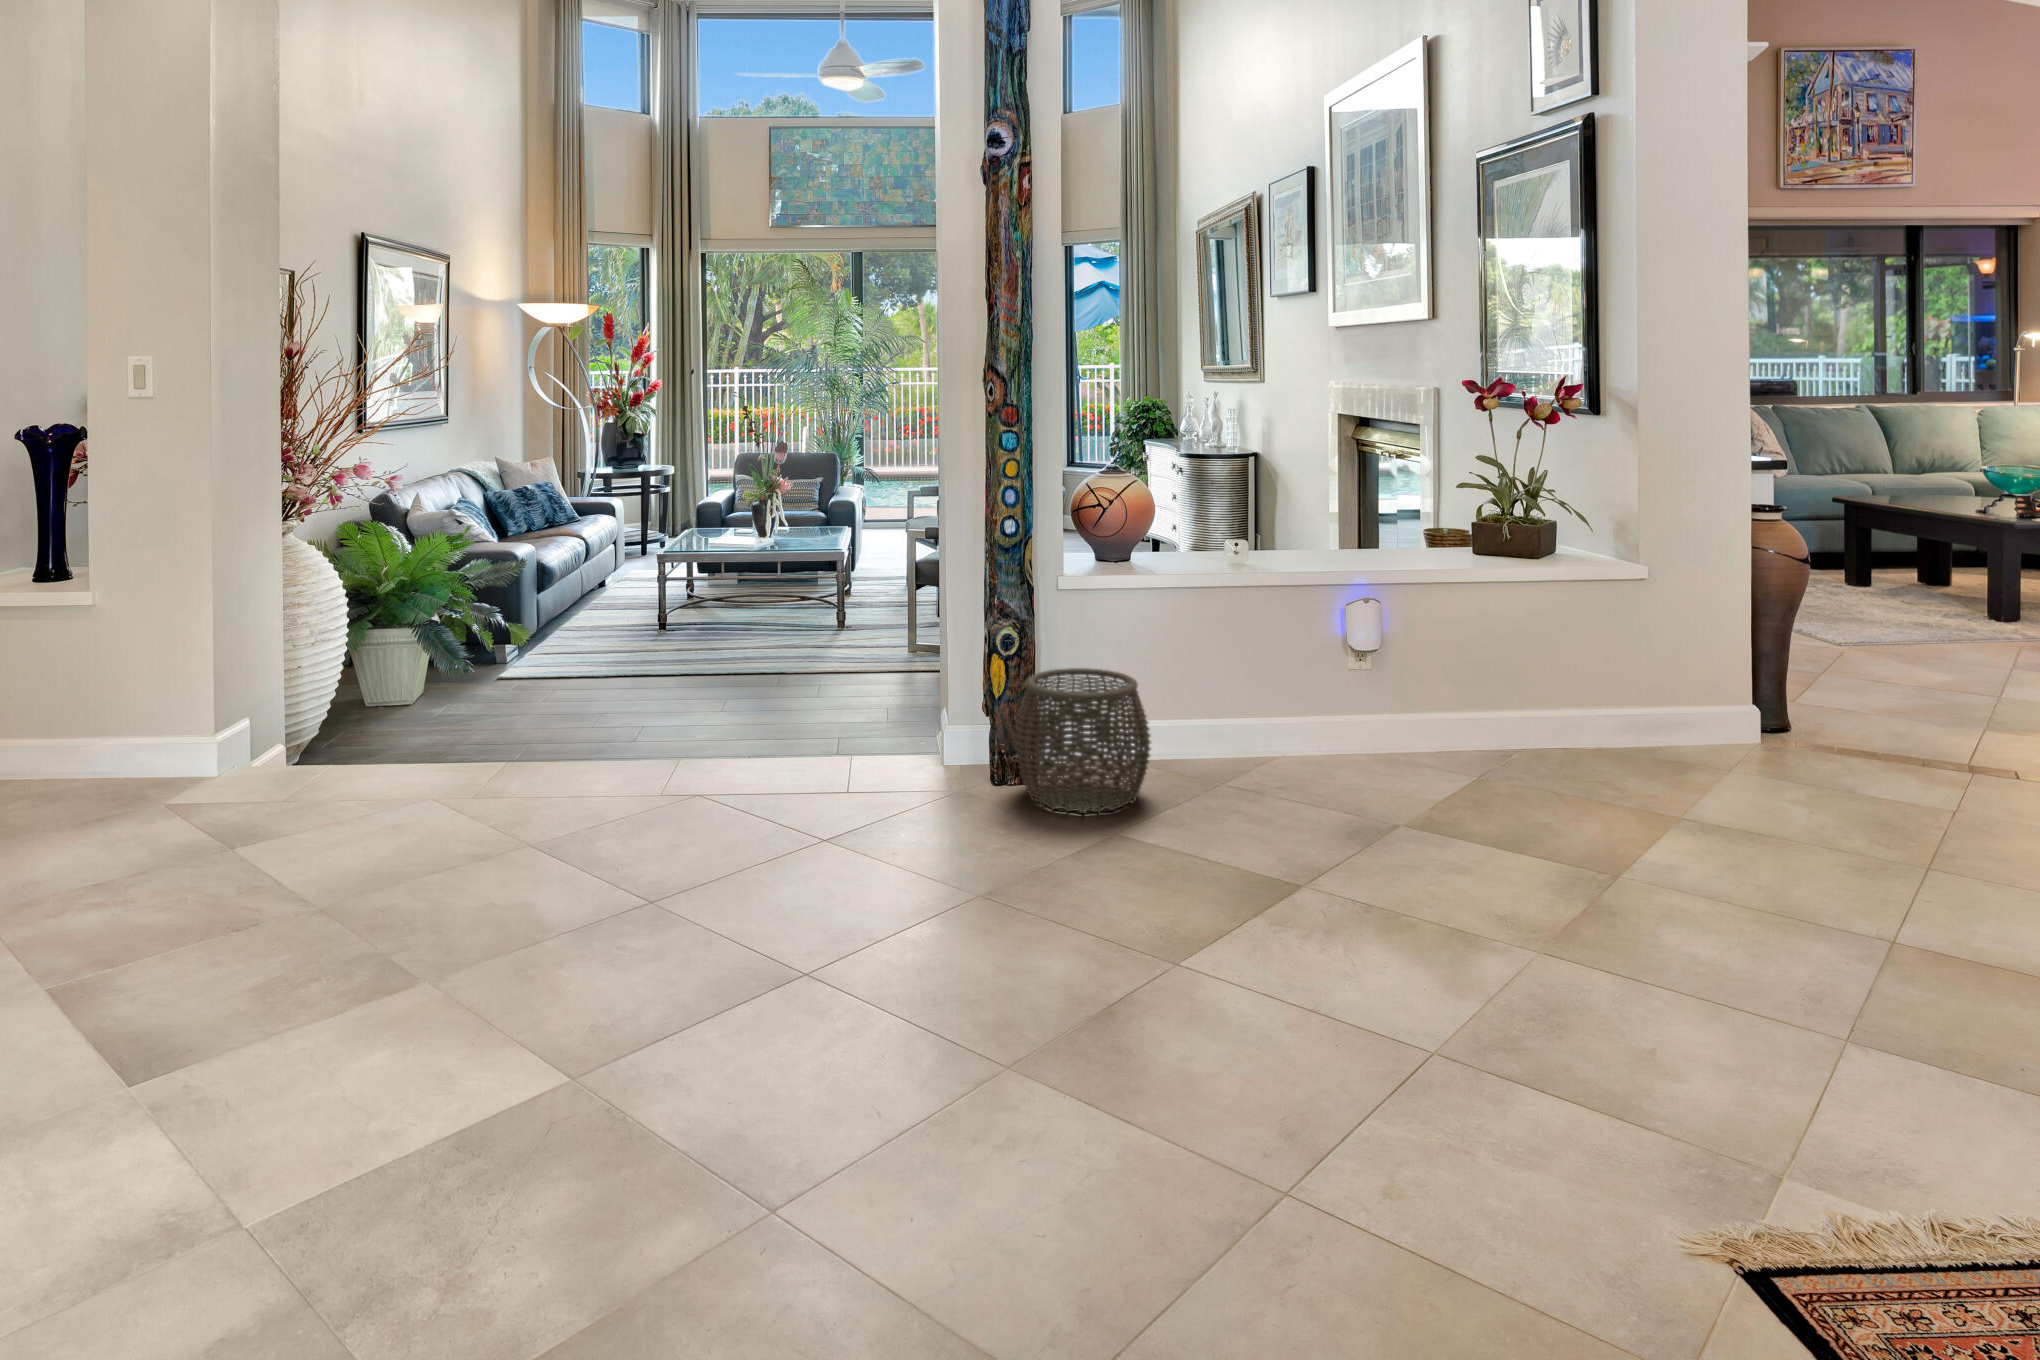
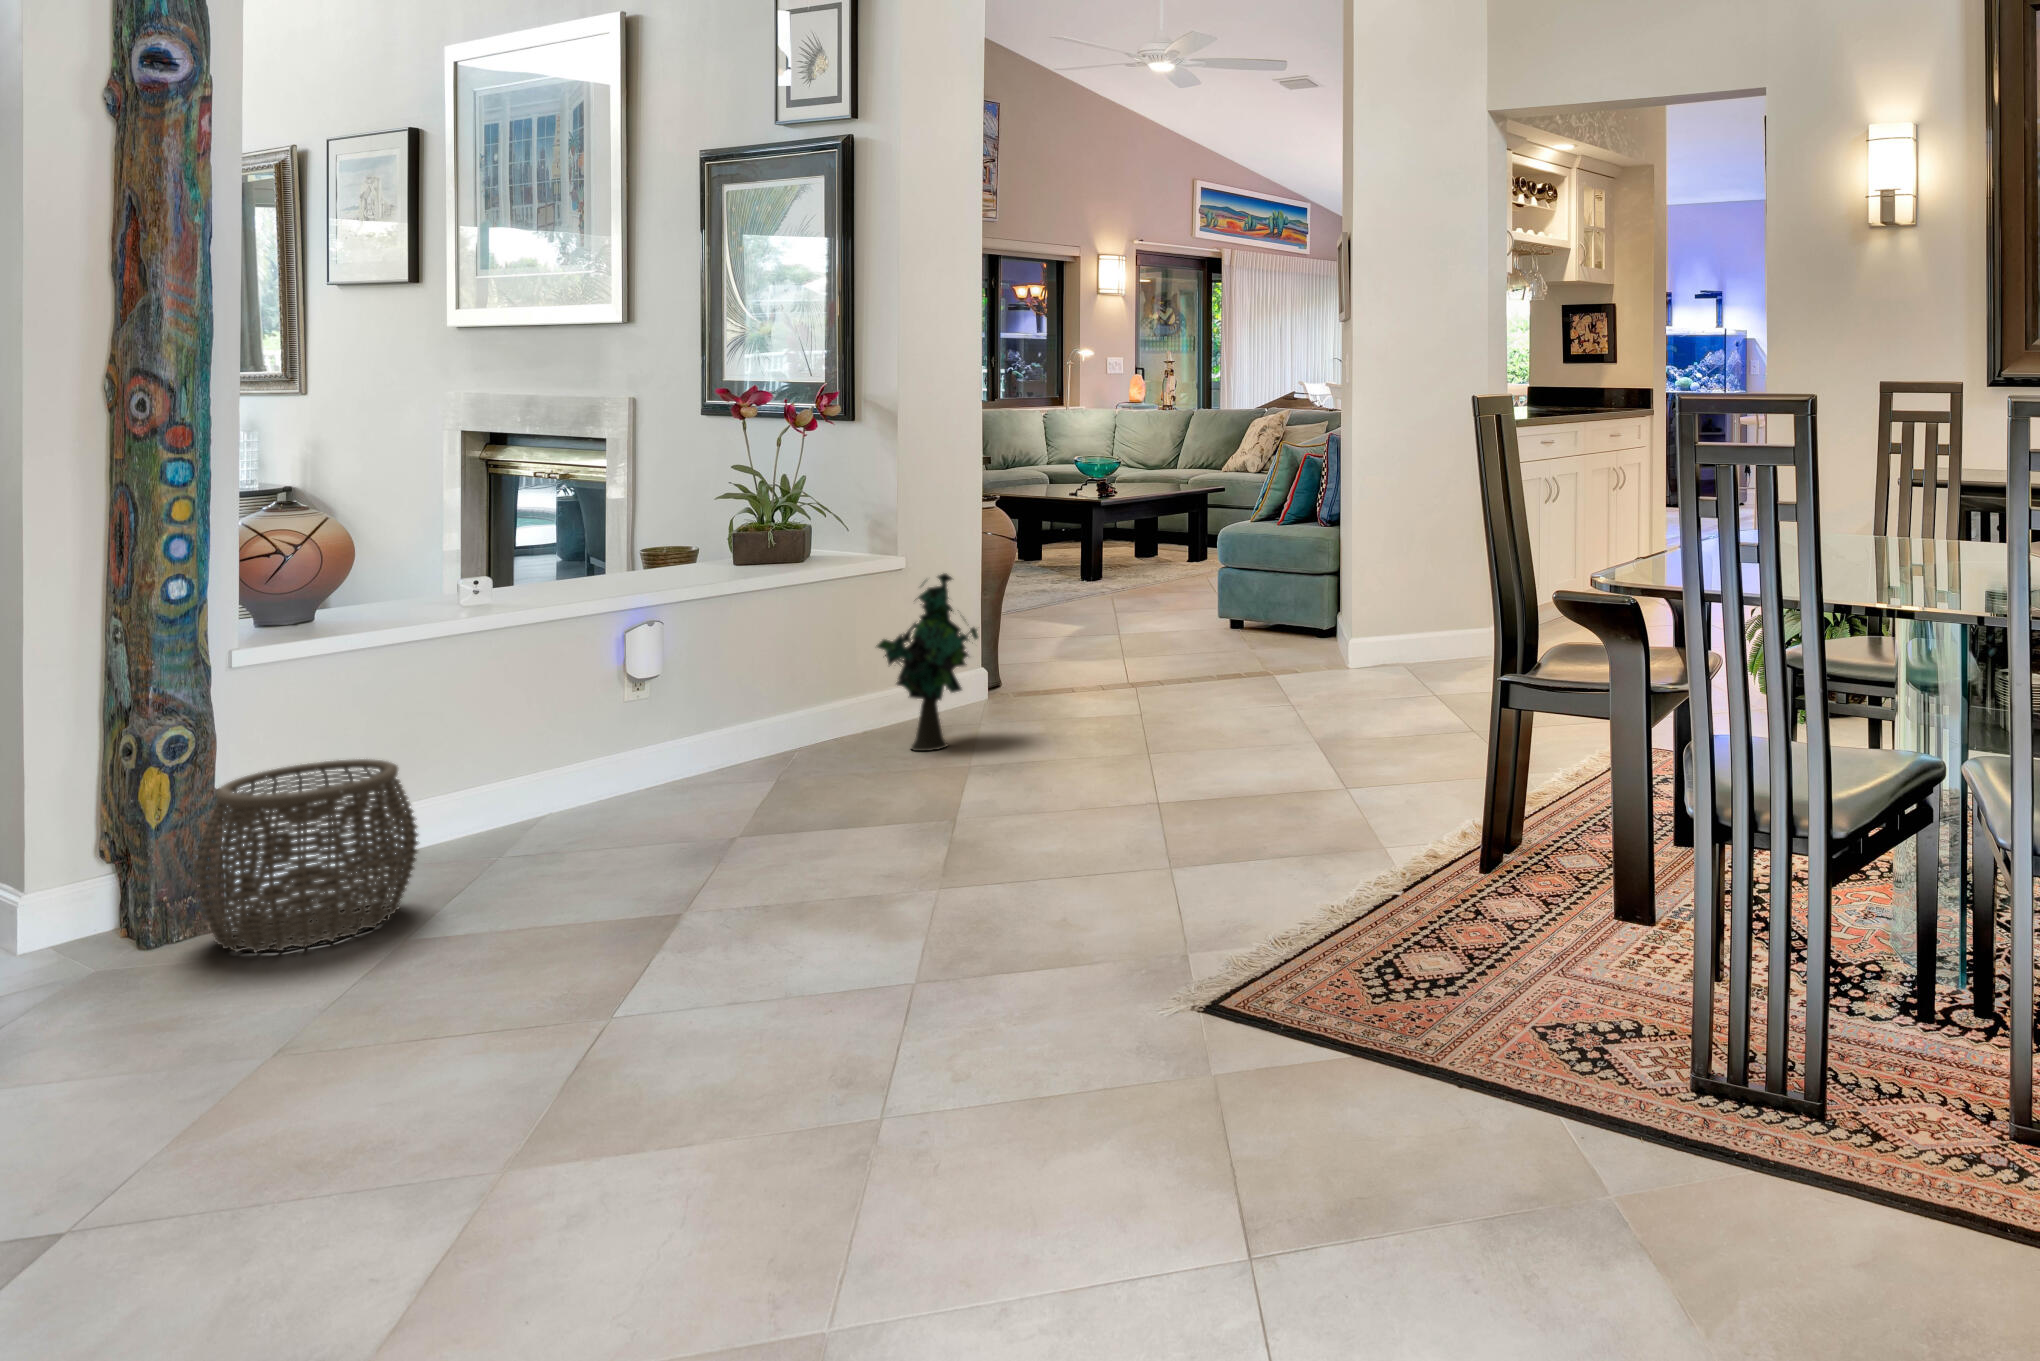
decorative plant: none [1600,587,1723,781] -> present [876,573,978,751]

